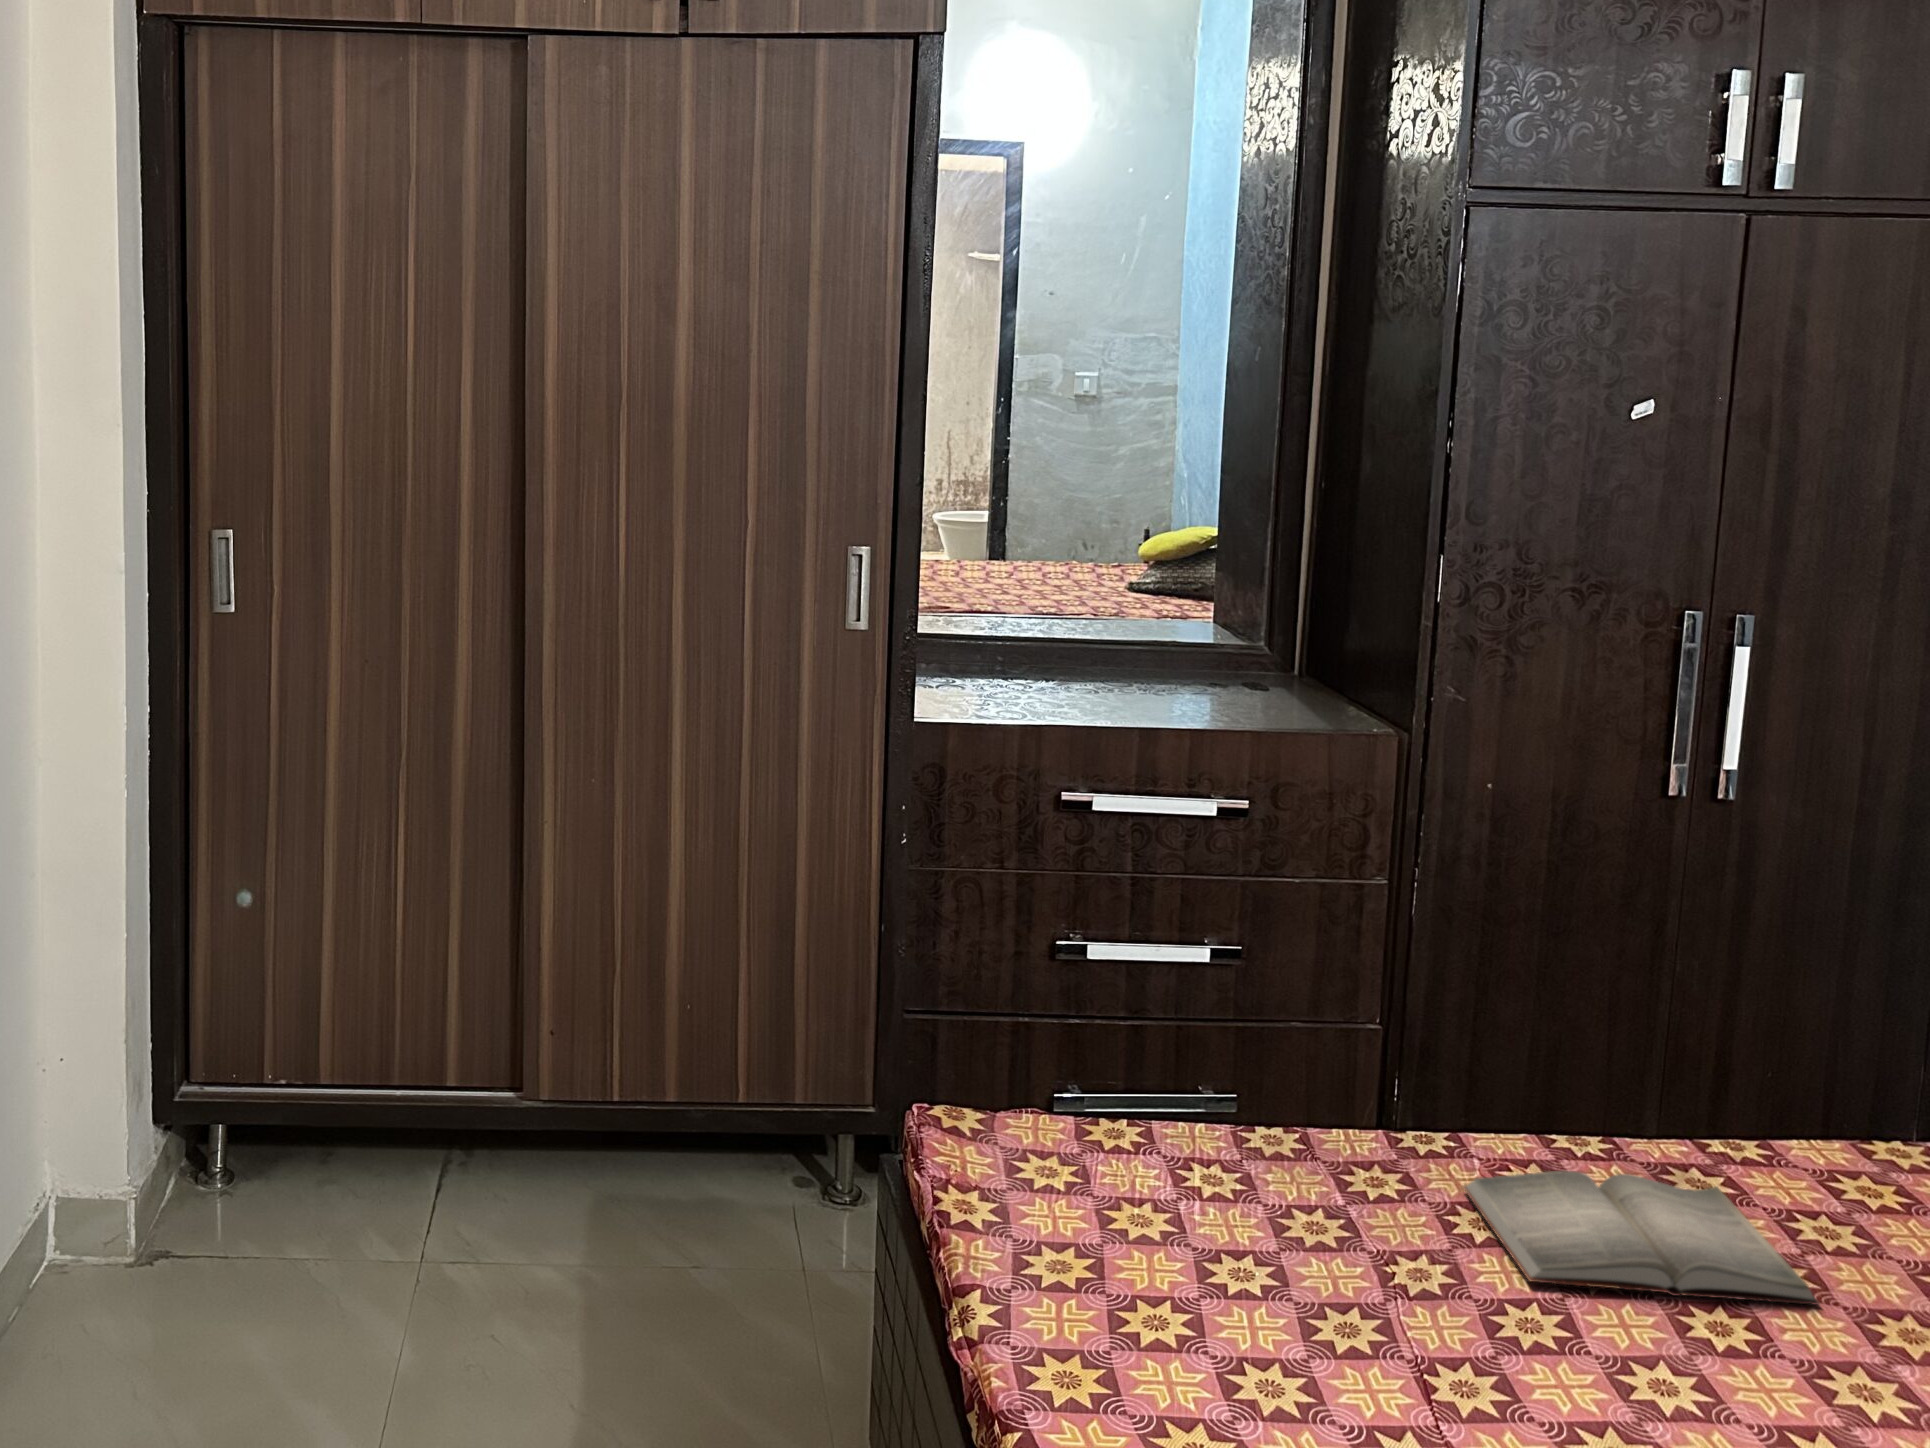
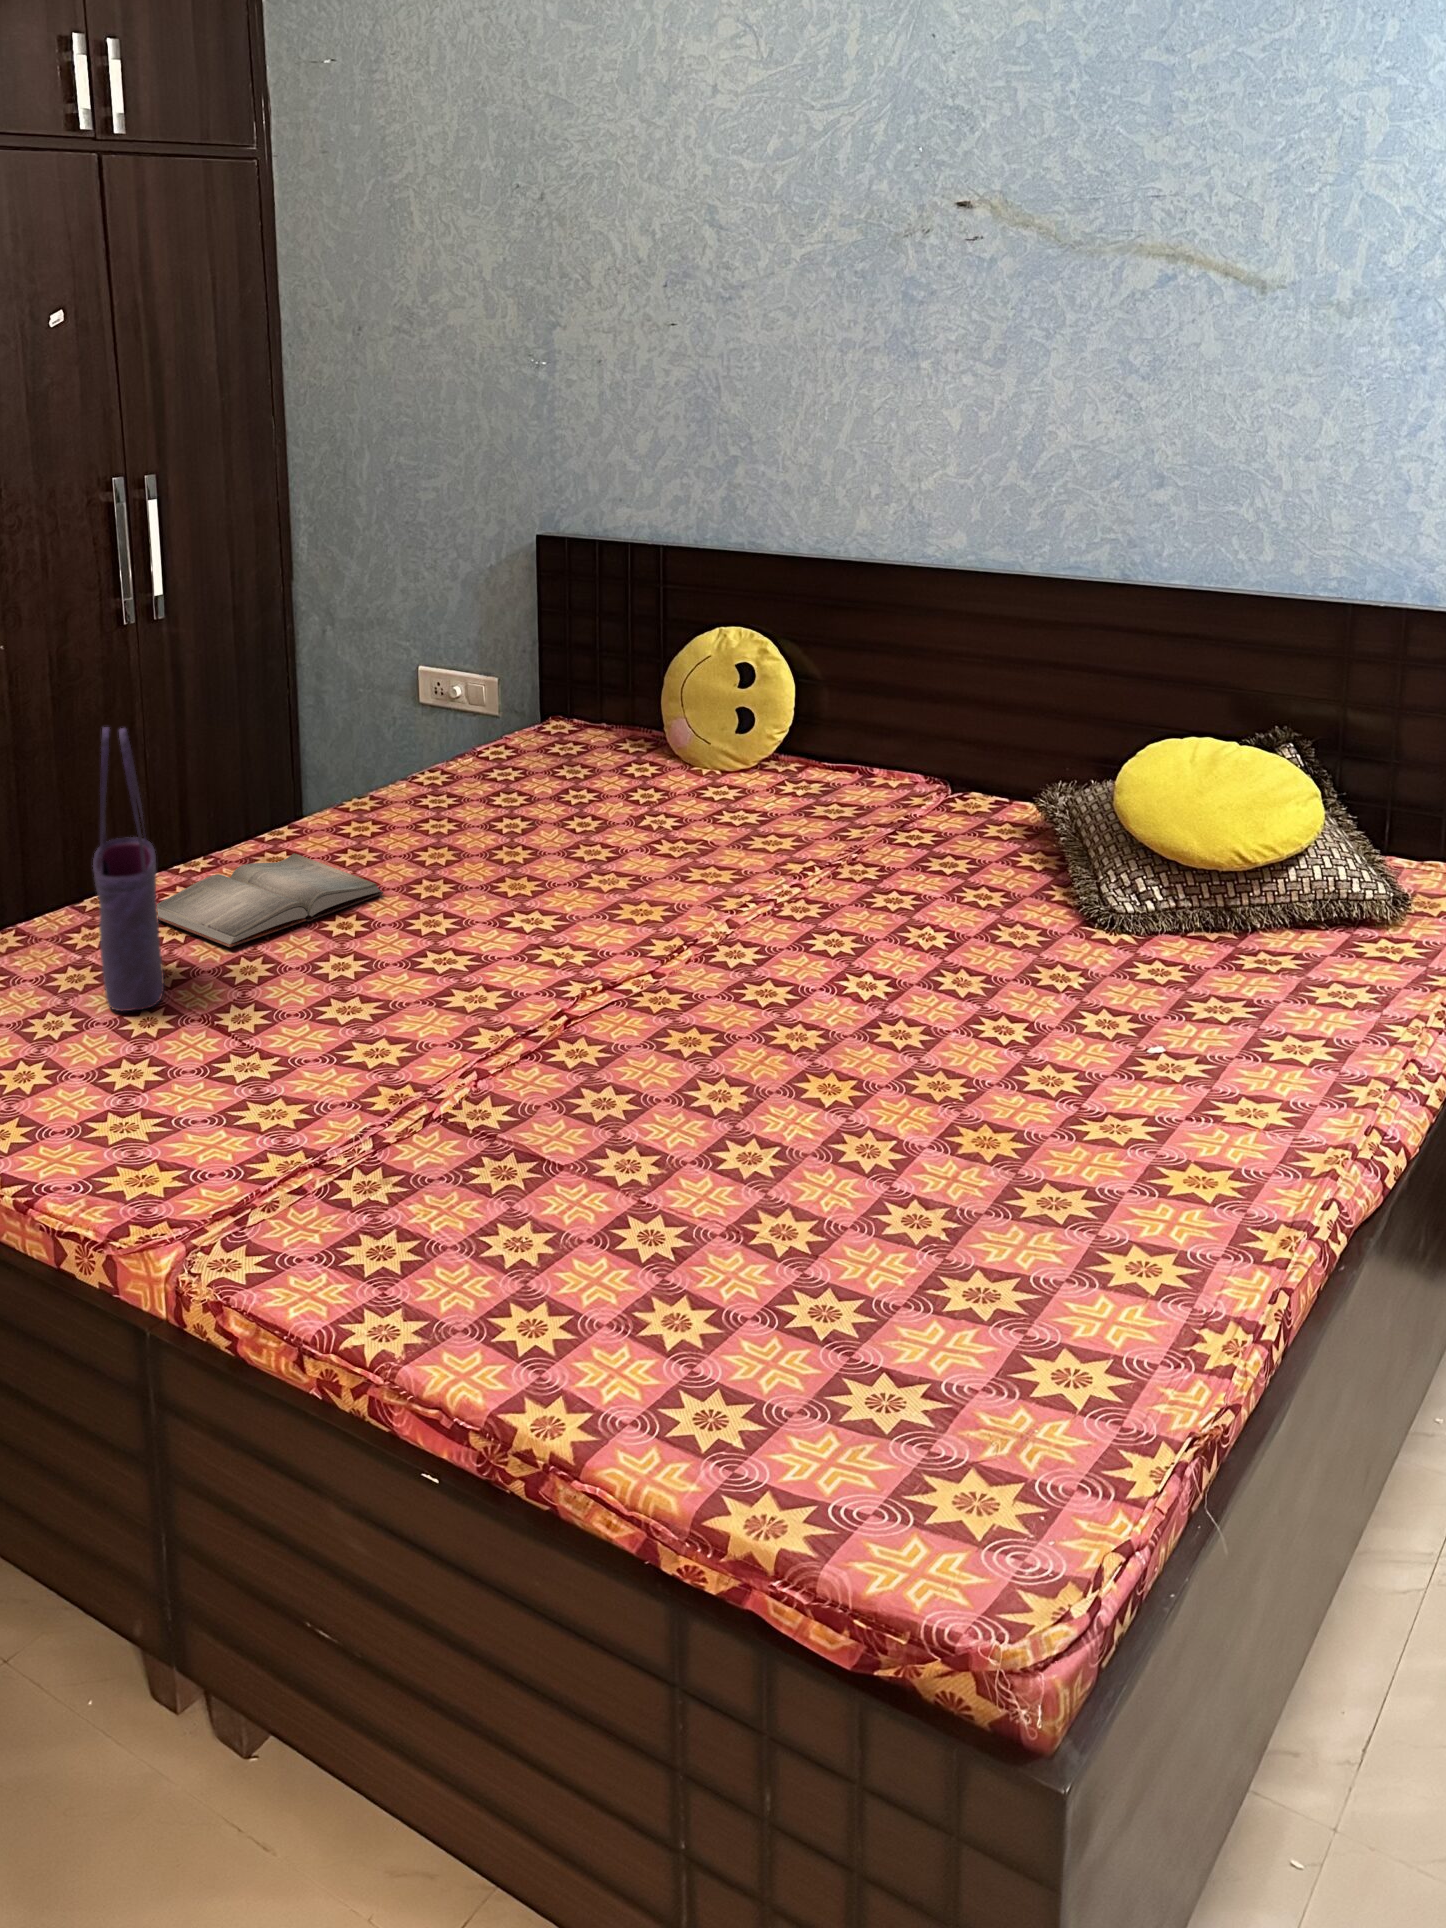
tote bag: none [1318,942,1433,1315] -> present [93,727,164,1011]

